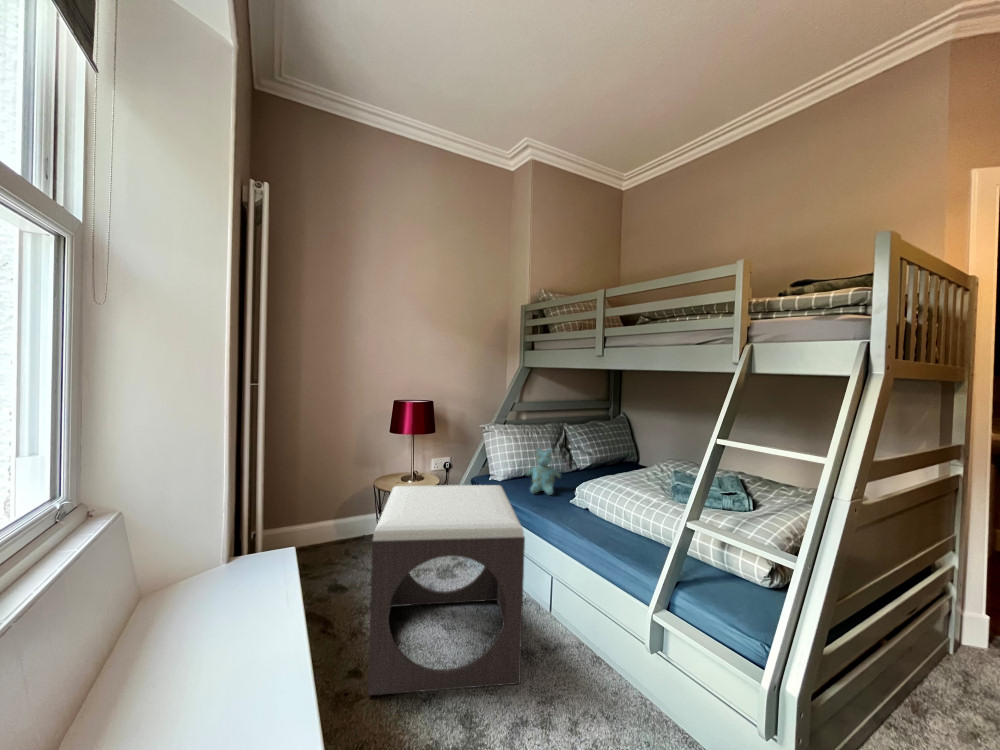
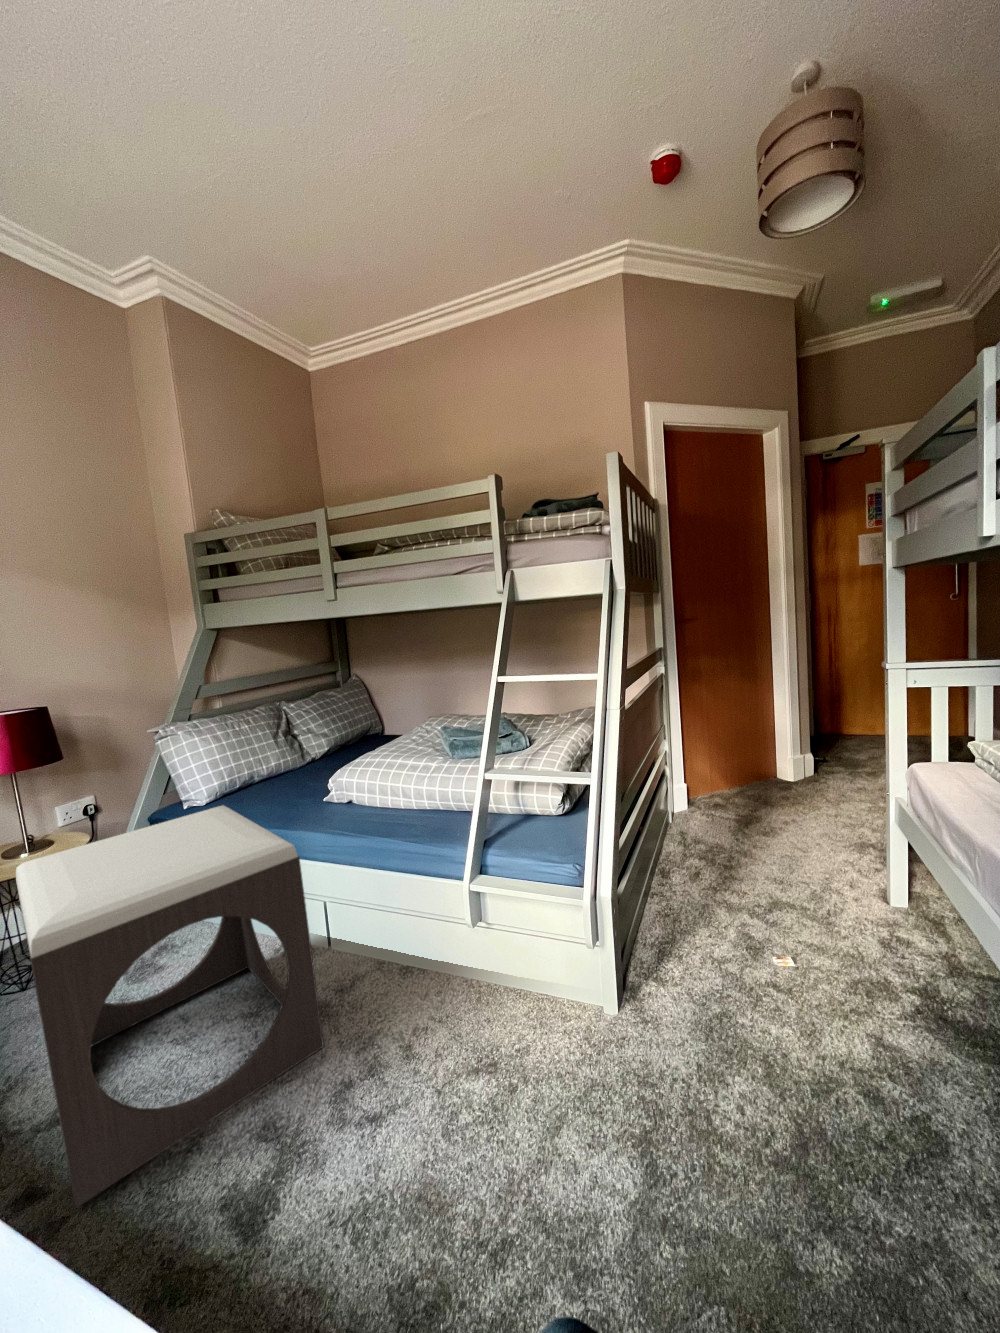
stuffed bear: present [526,448,561,495] -> none [248,737,302,805]

